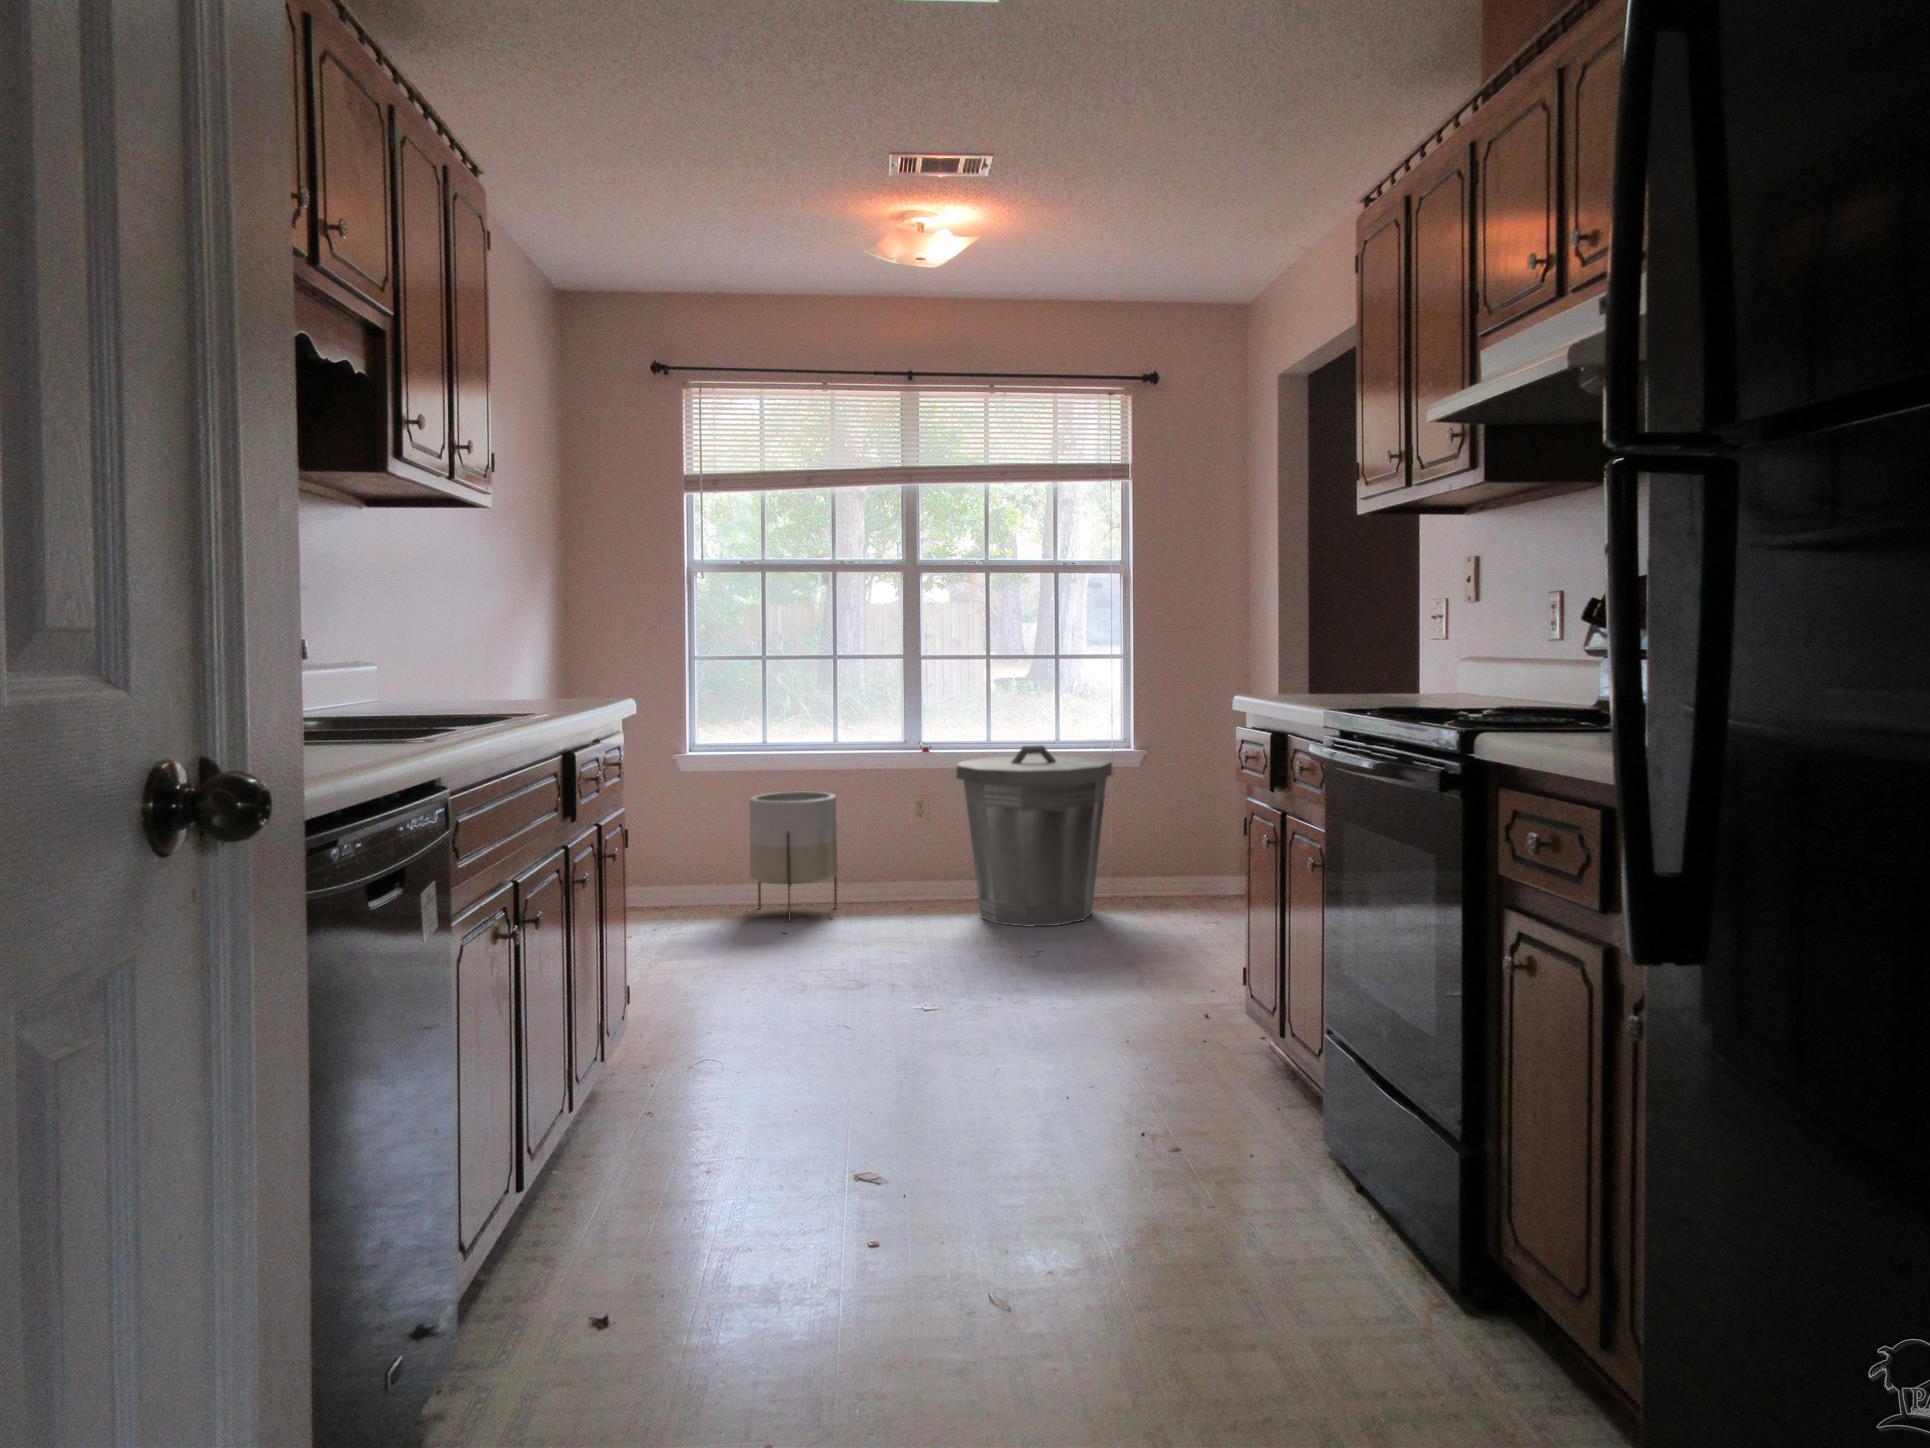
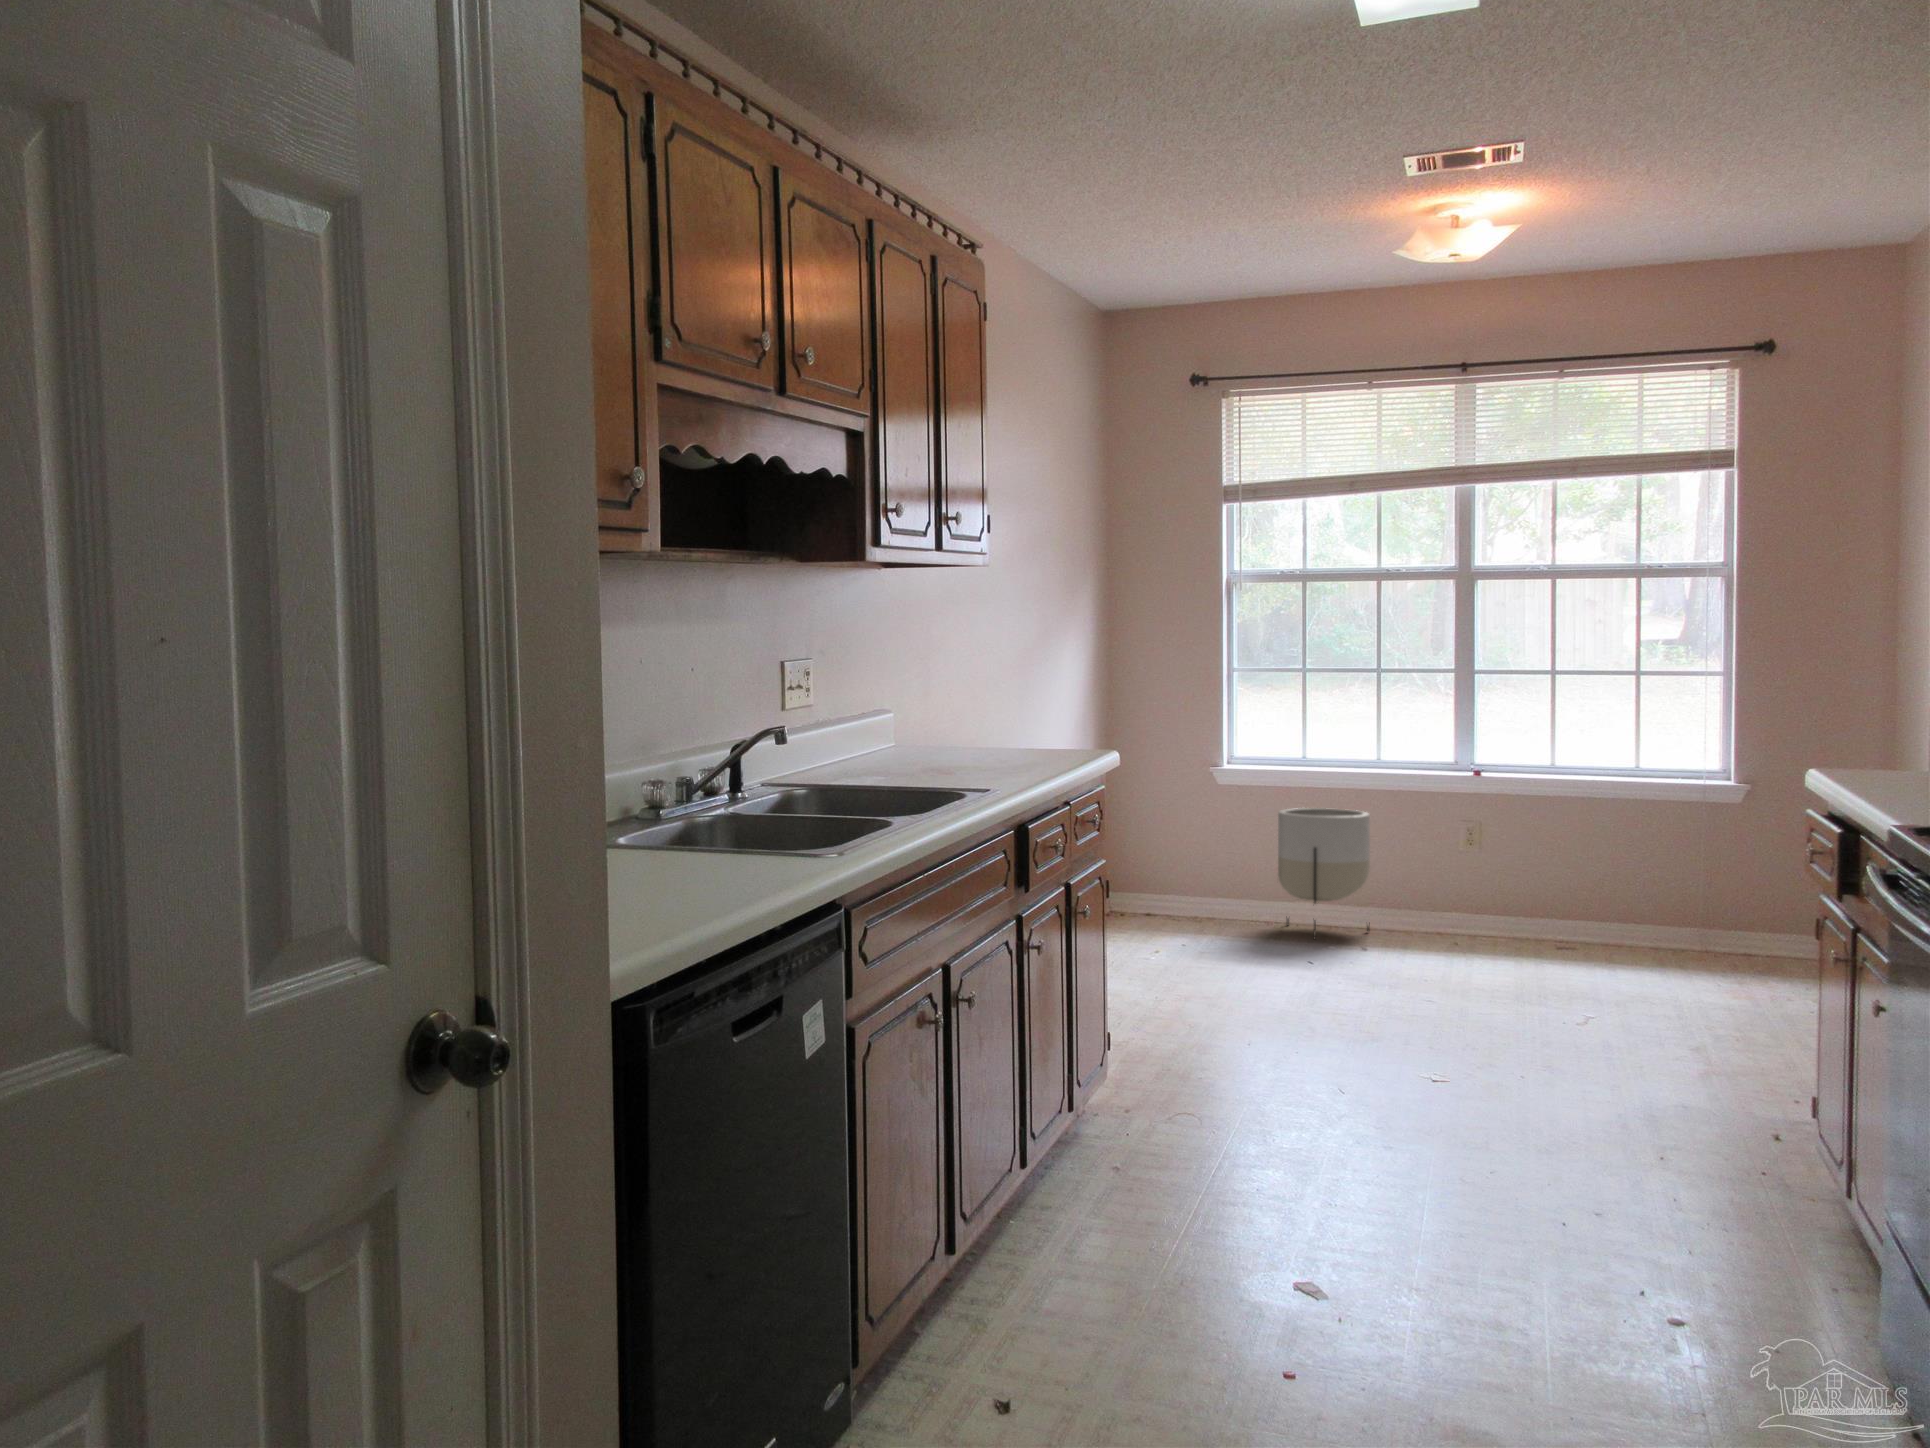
trash can: present [956,746,1112,927] -> none [1501,771,1696,974]

